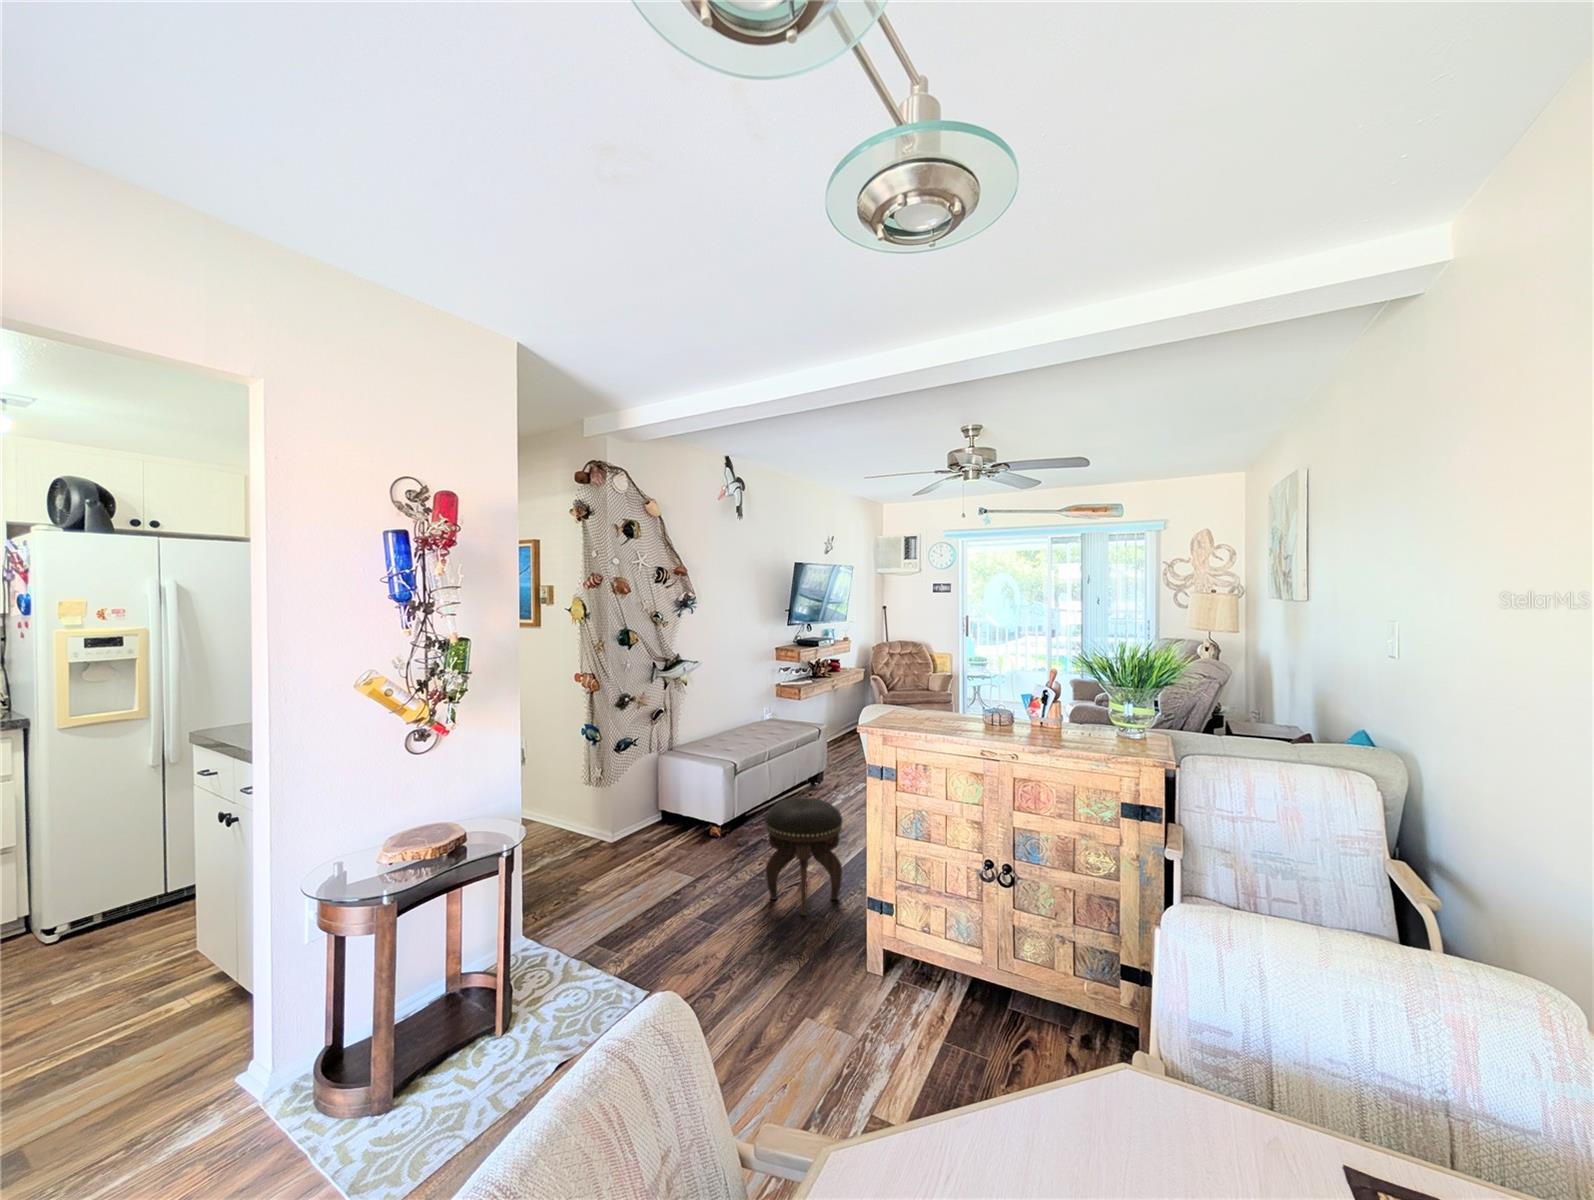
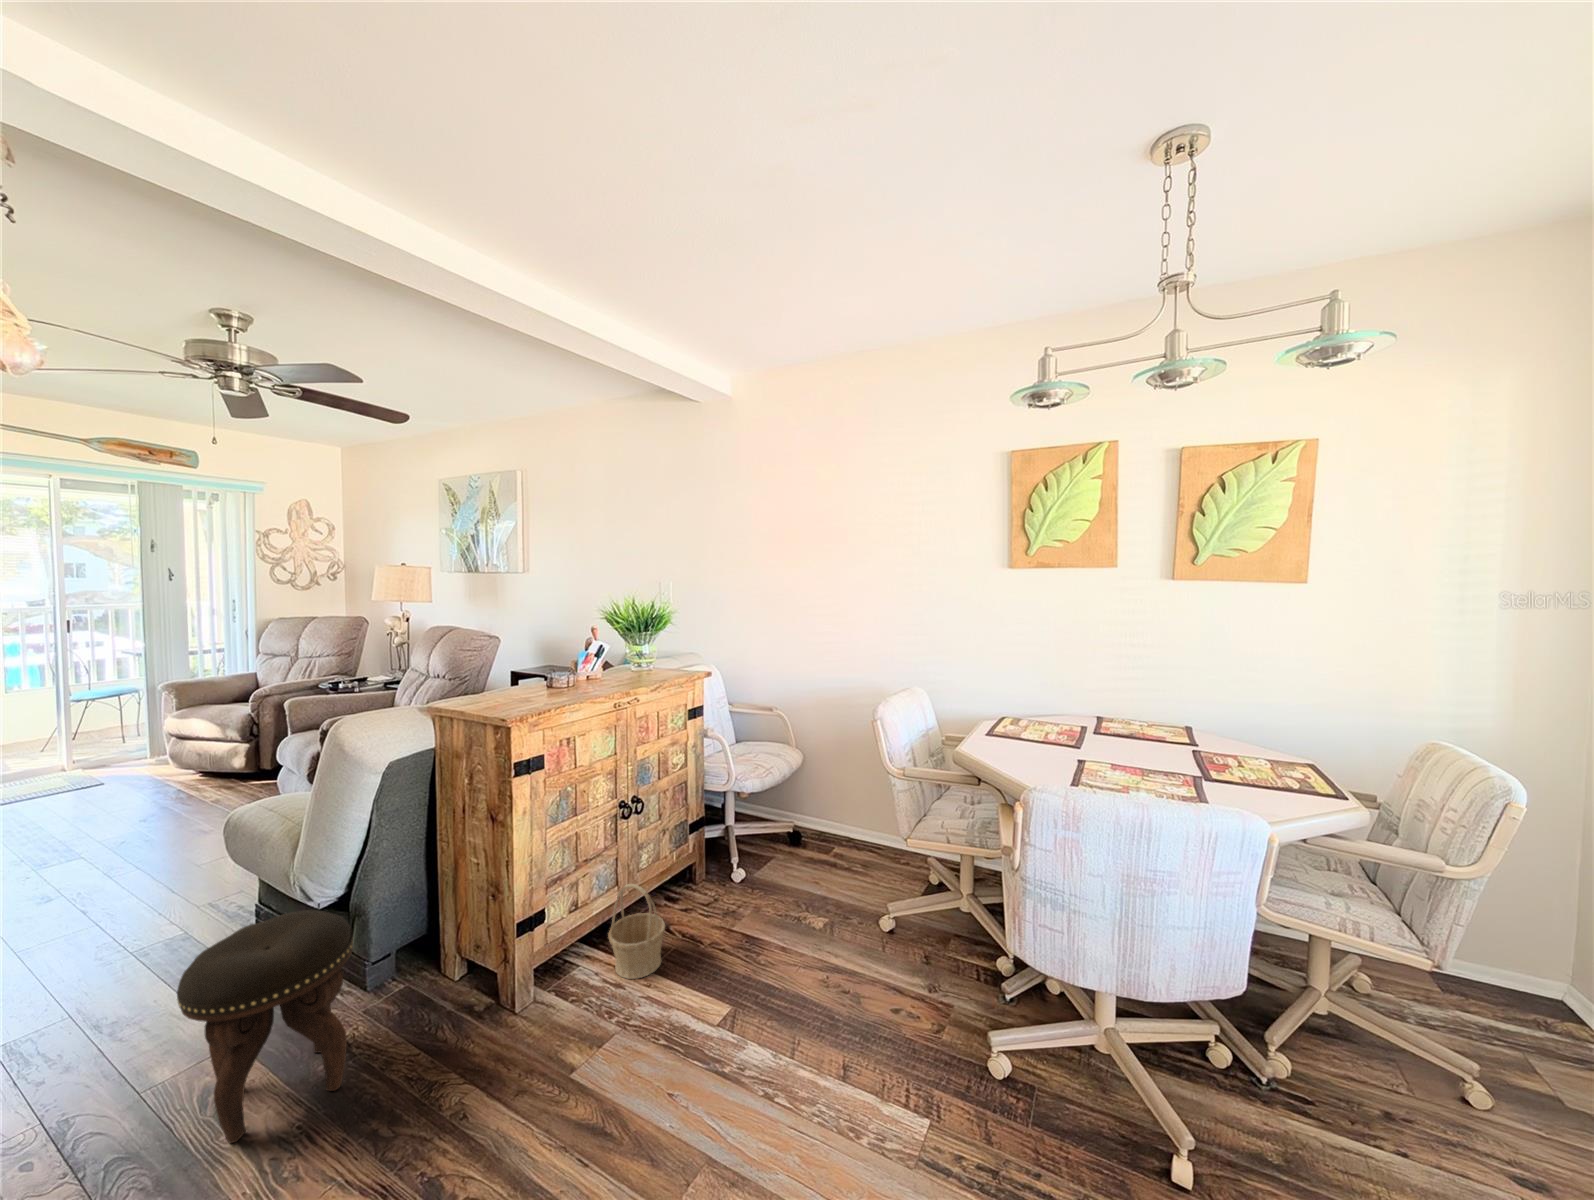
basket: none [923,940,987,1052] -> present [608,884,665,979]

